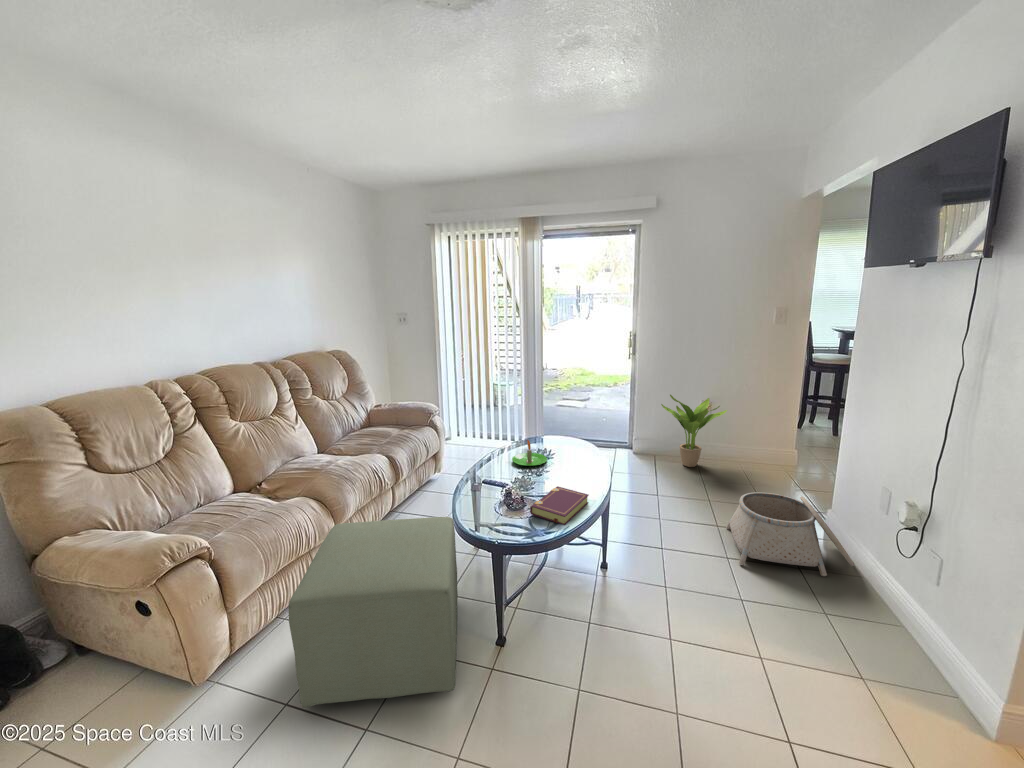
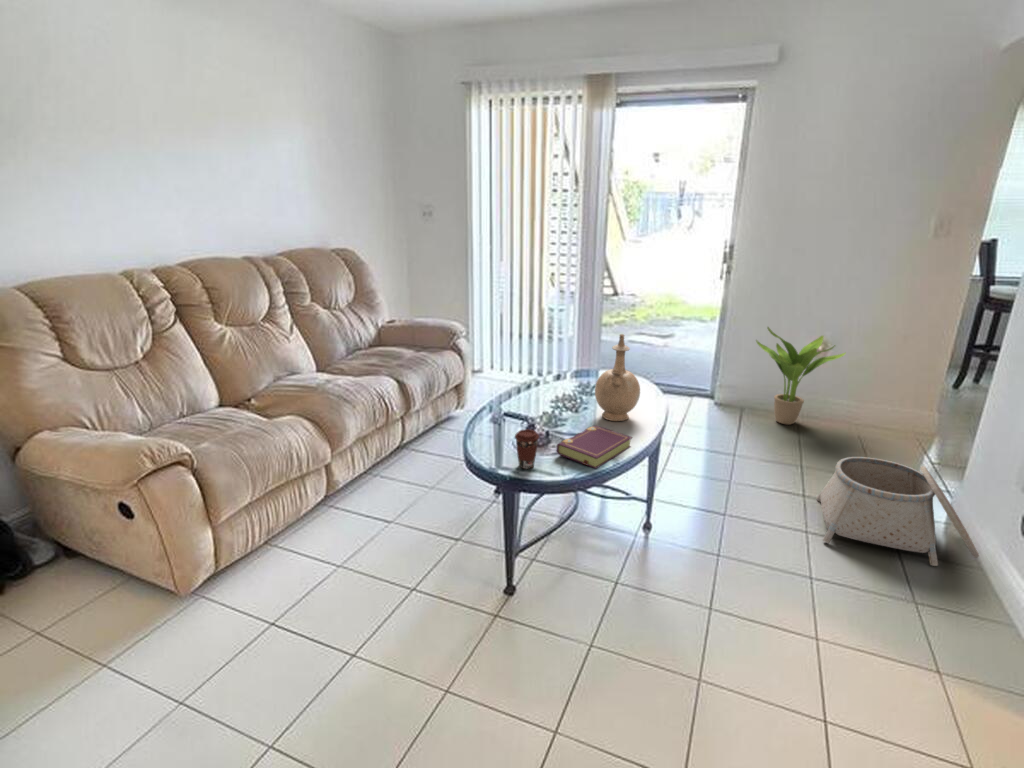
vase: none [553,411,589,481] -> present [595,334,640,421]
candle: present [512,440,547,466] -> none [546,369,590,401]
coffee cup: none [497,497,517,530] -> present [515,429,539,469]
ottoman: present [289,517,458,707] -> none [271,446,466,635]

